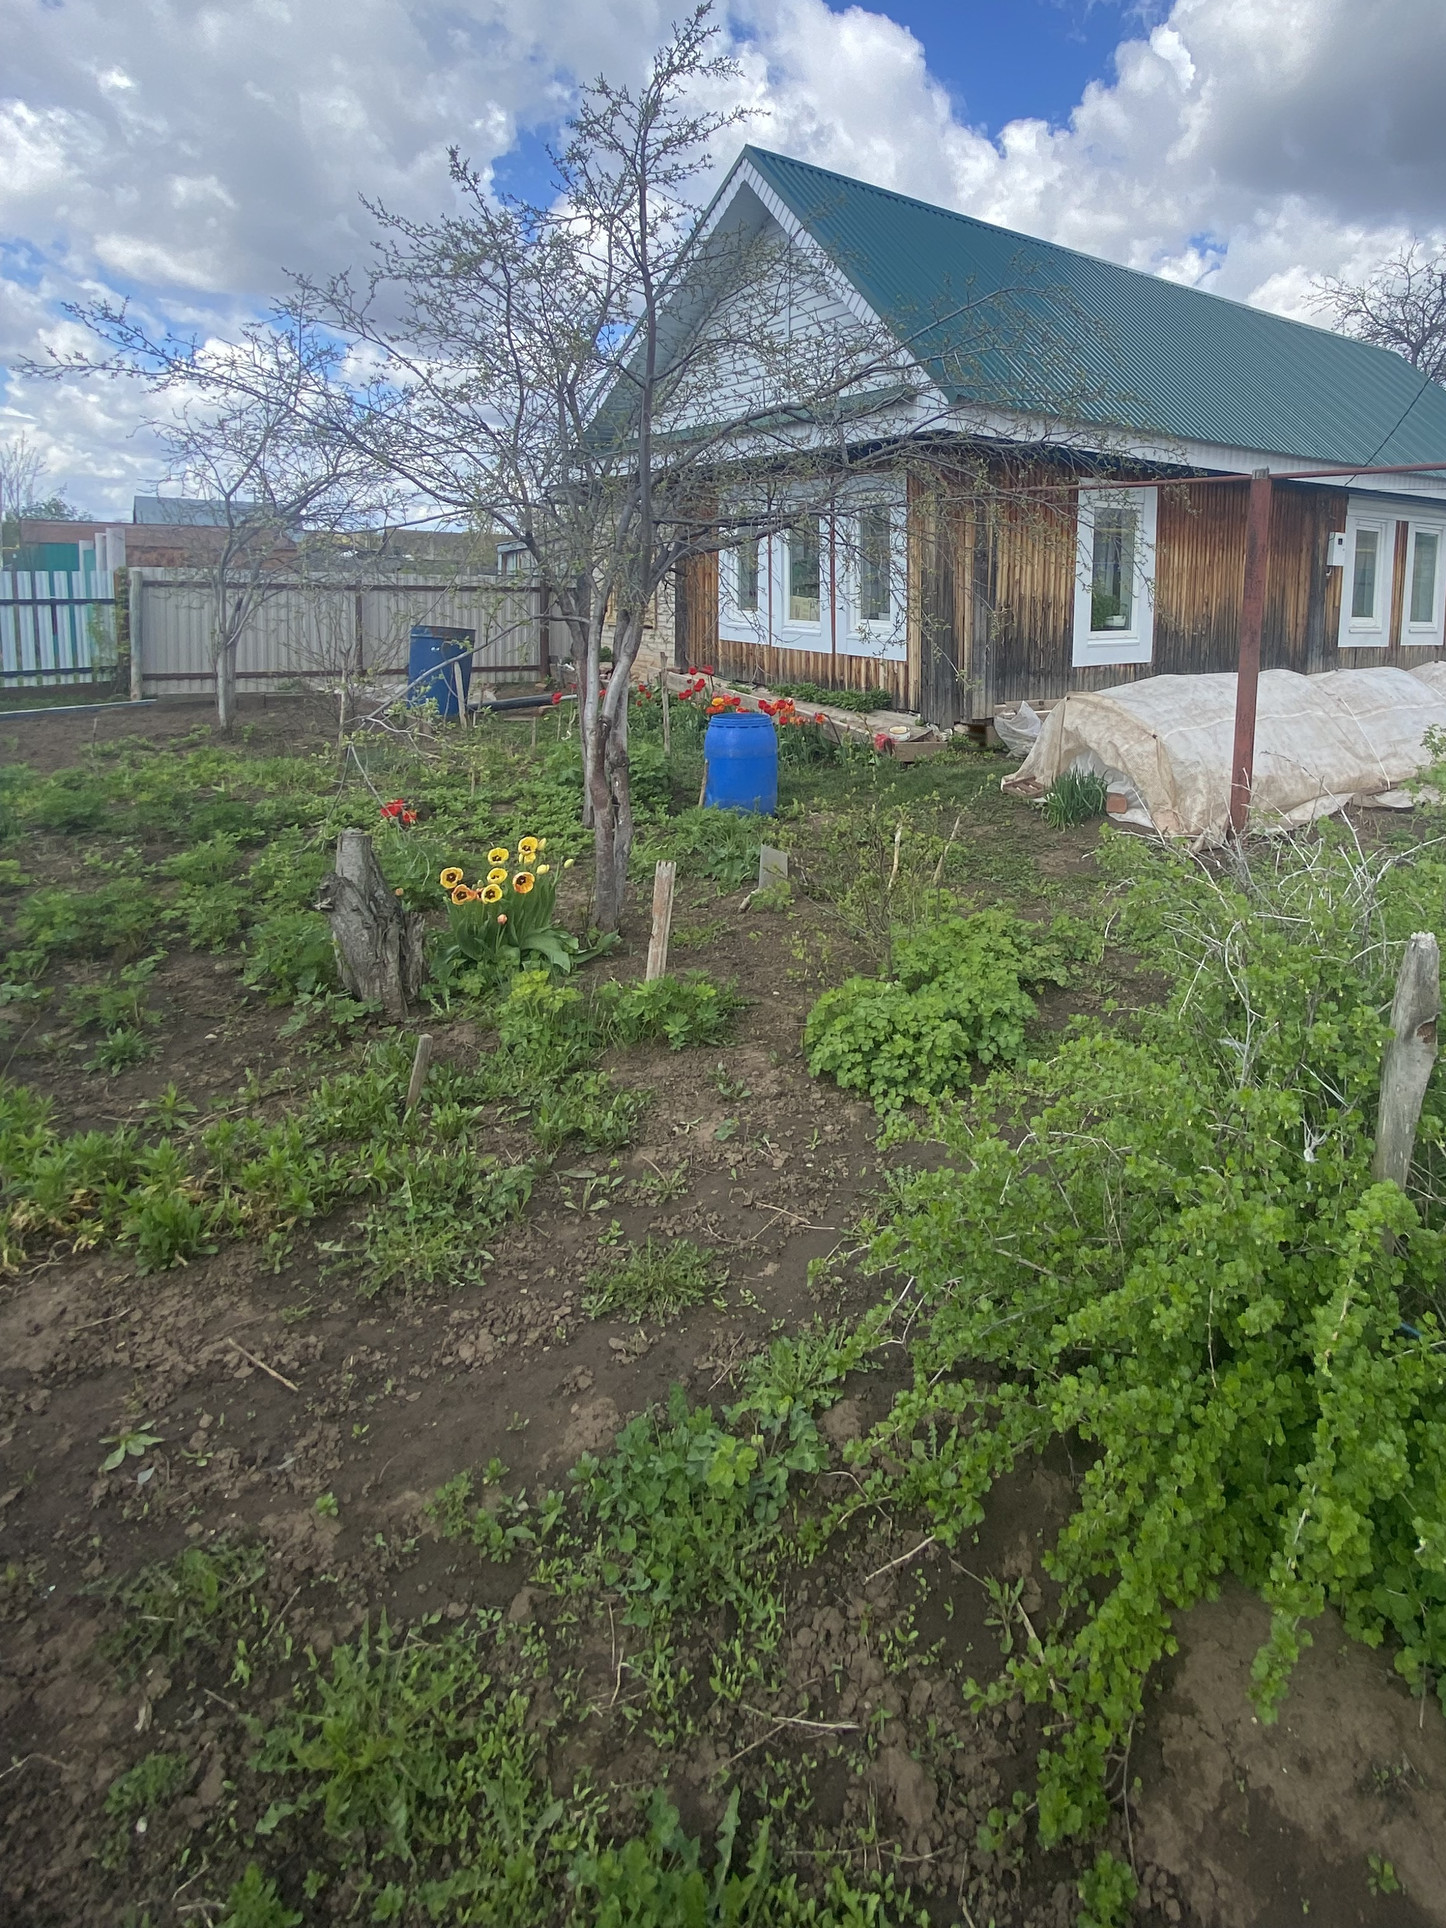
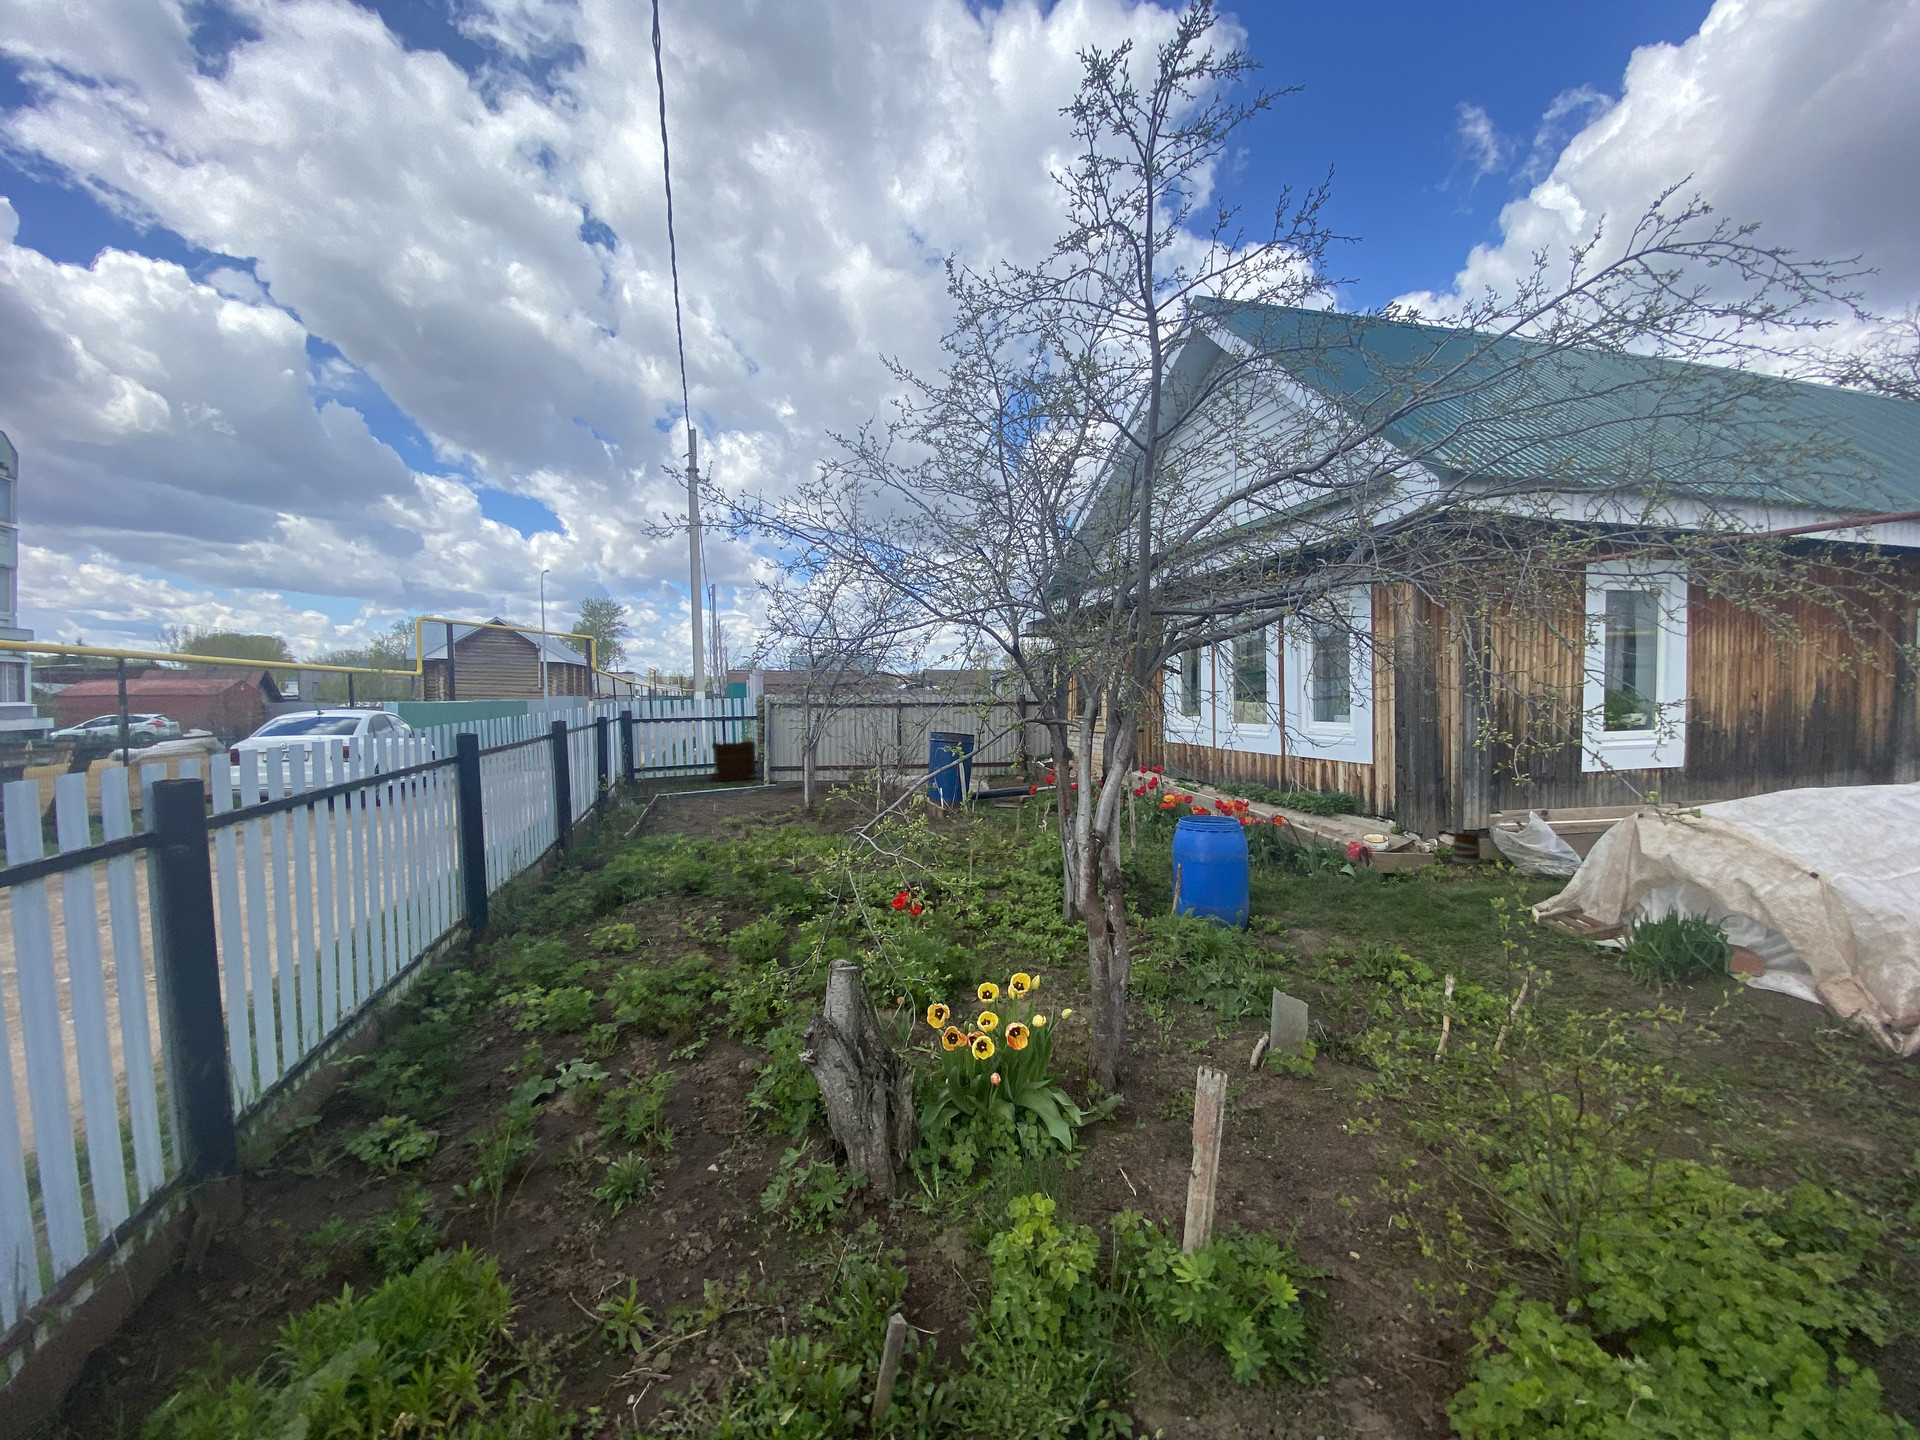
wooden crate: none [27,636,119,699] -> present [711,741,756,781]

